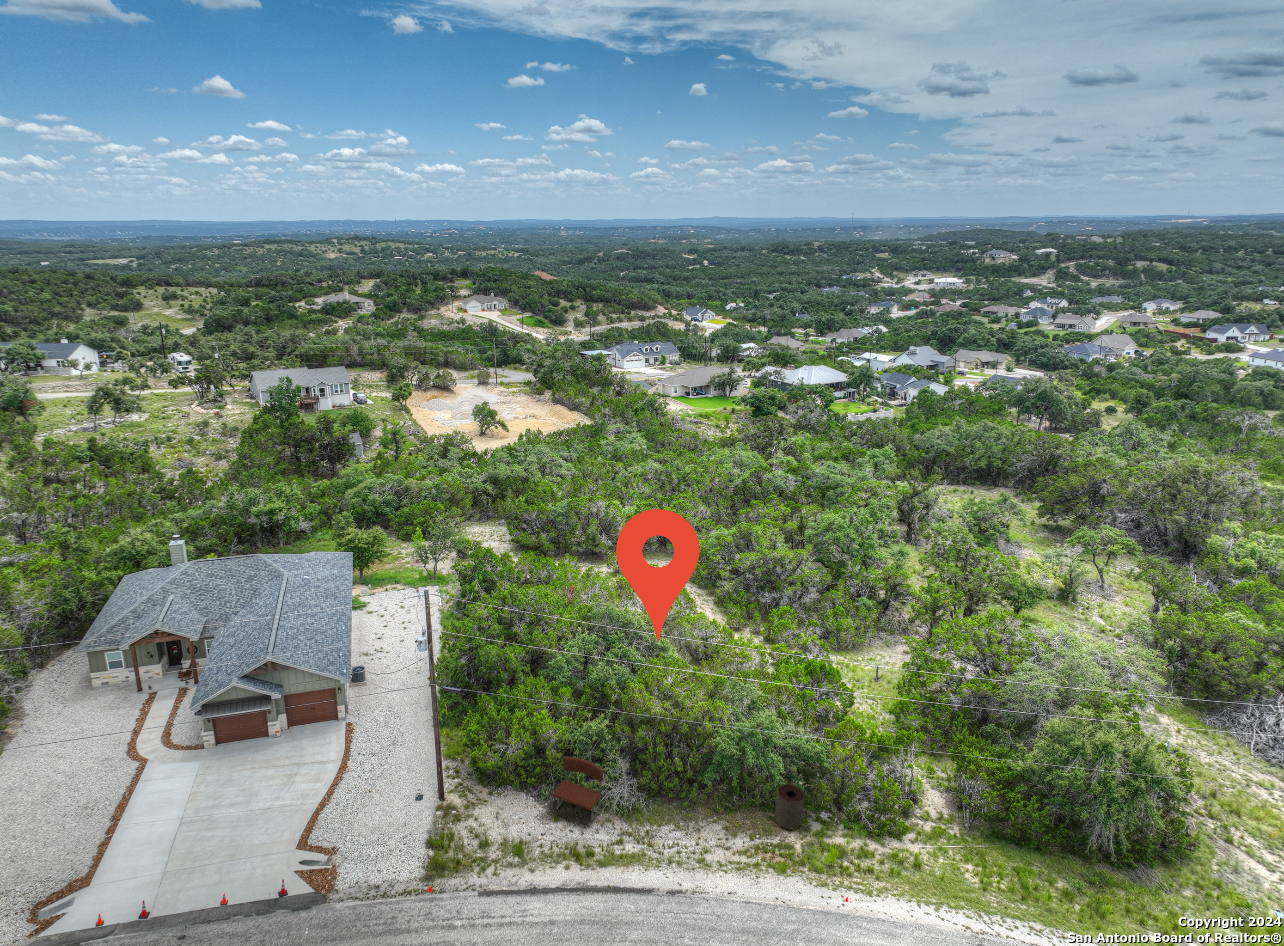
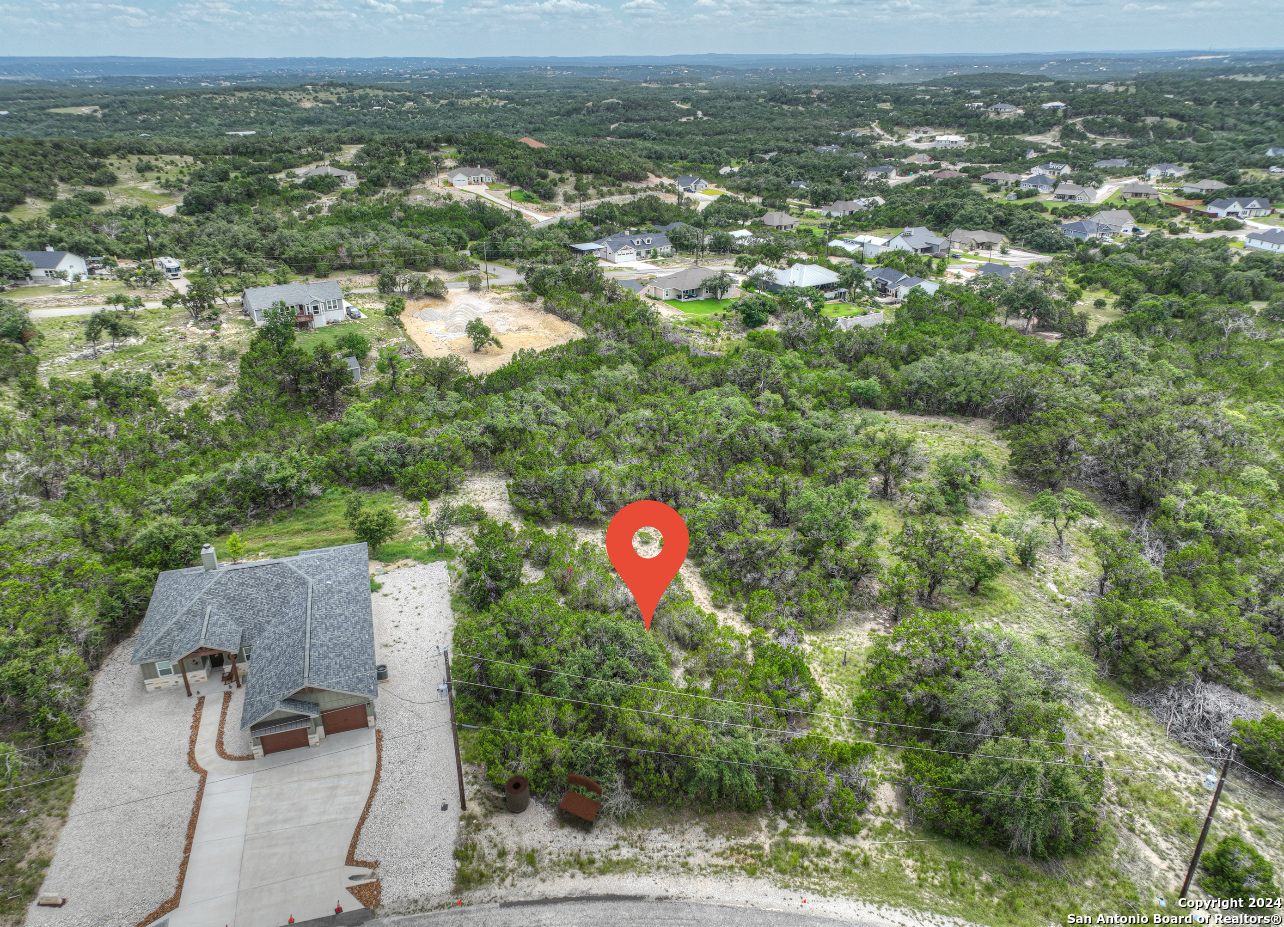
trash can: present [774,783,805,829] -> present [505,775,530,813]

